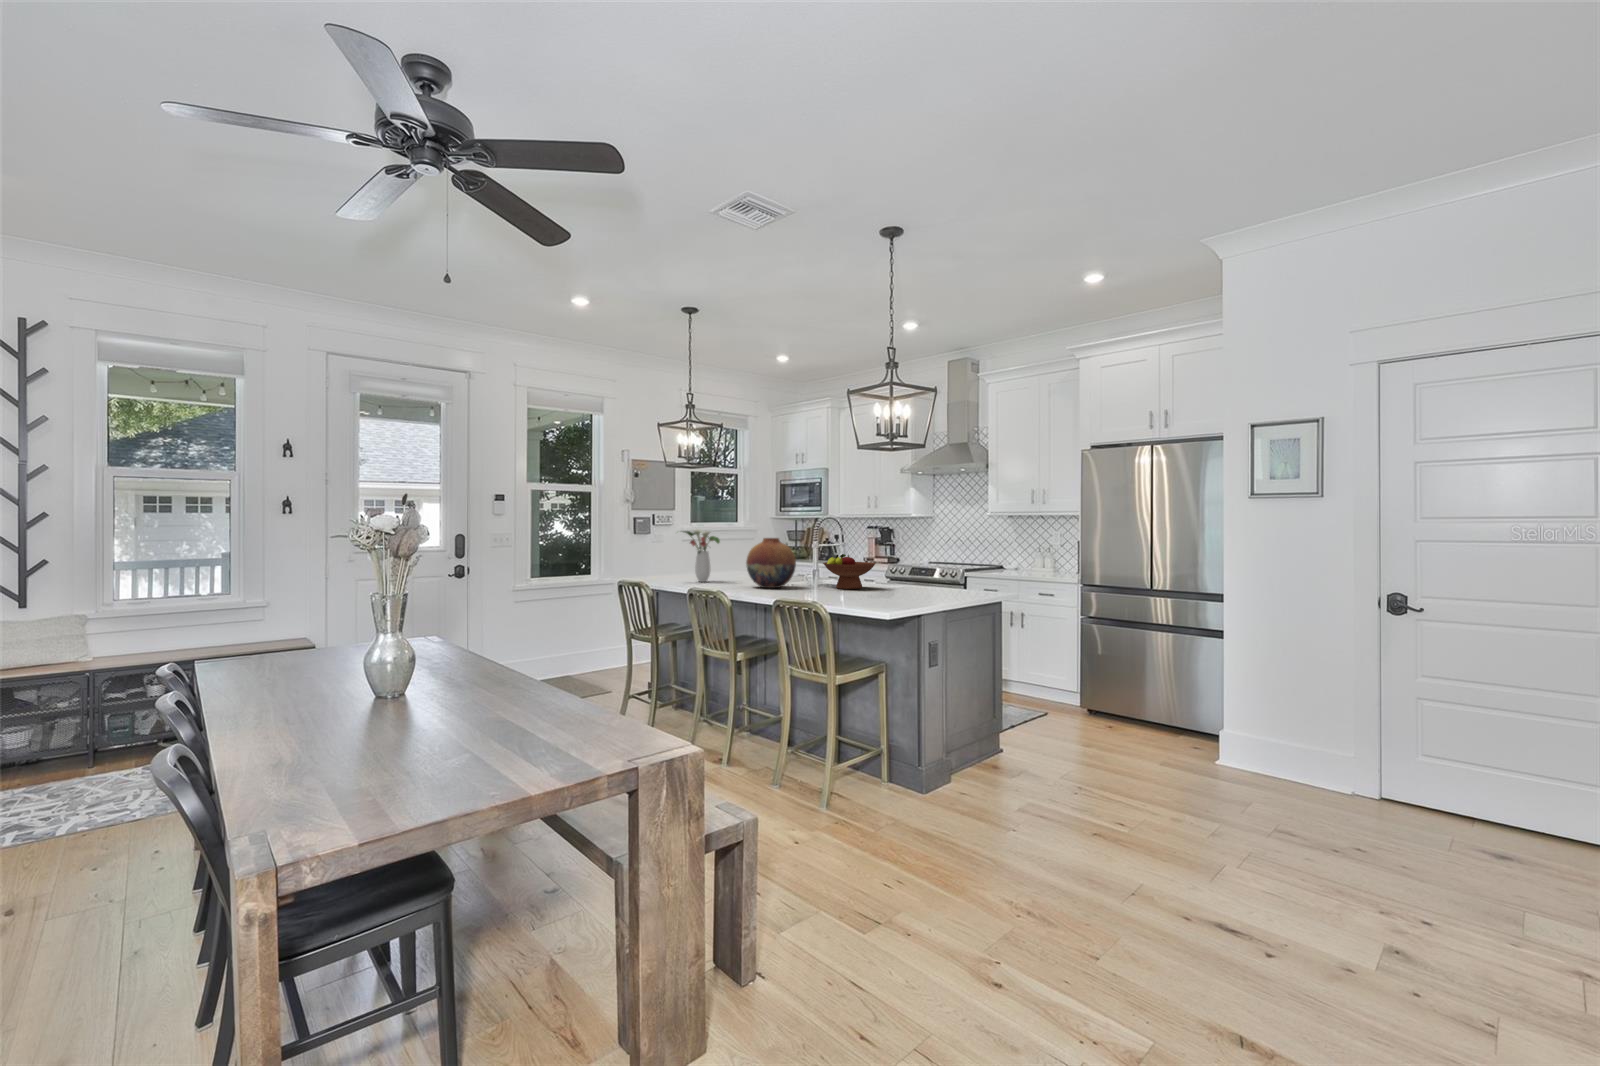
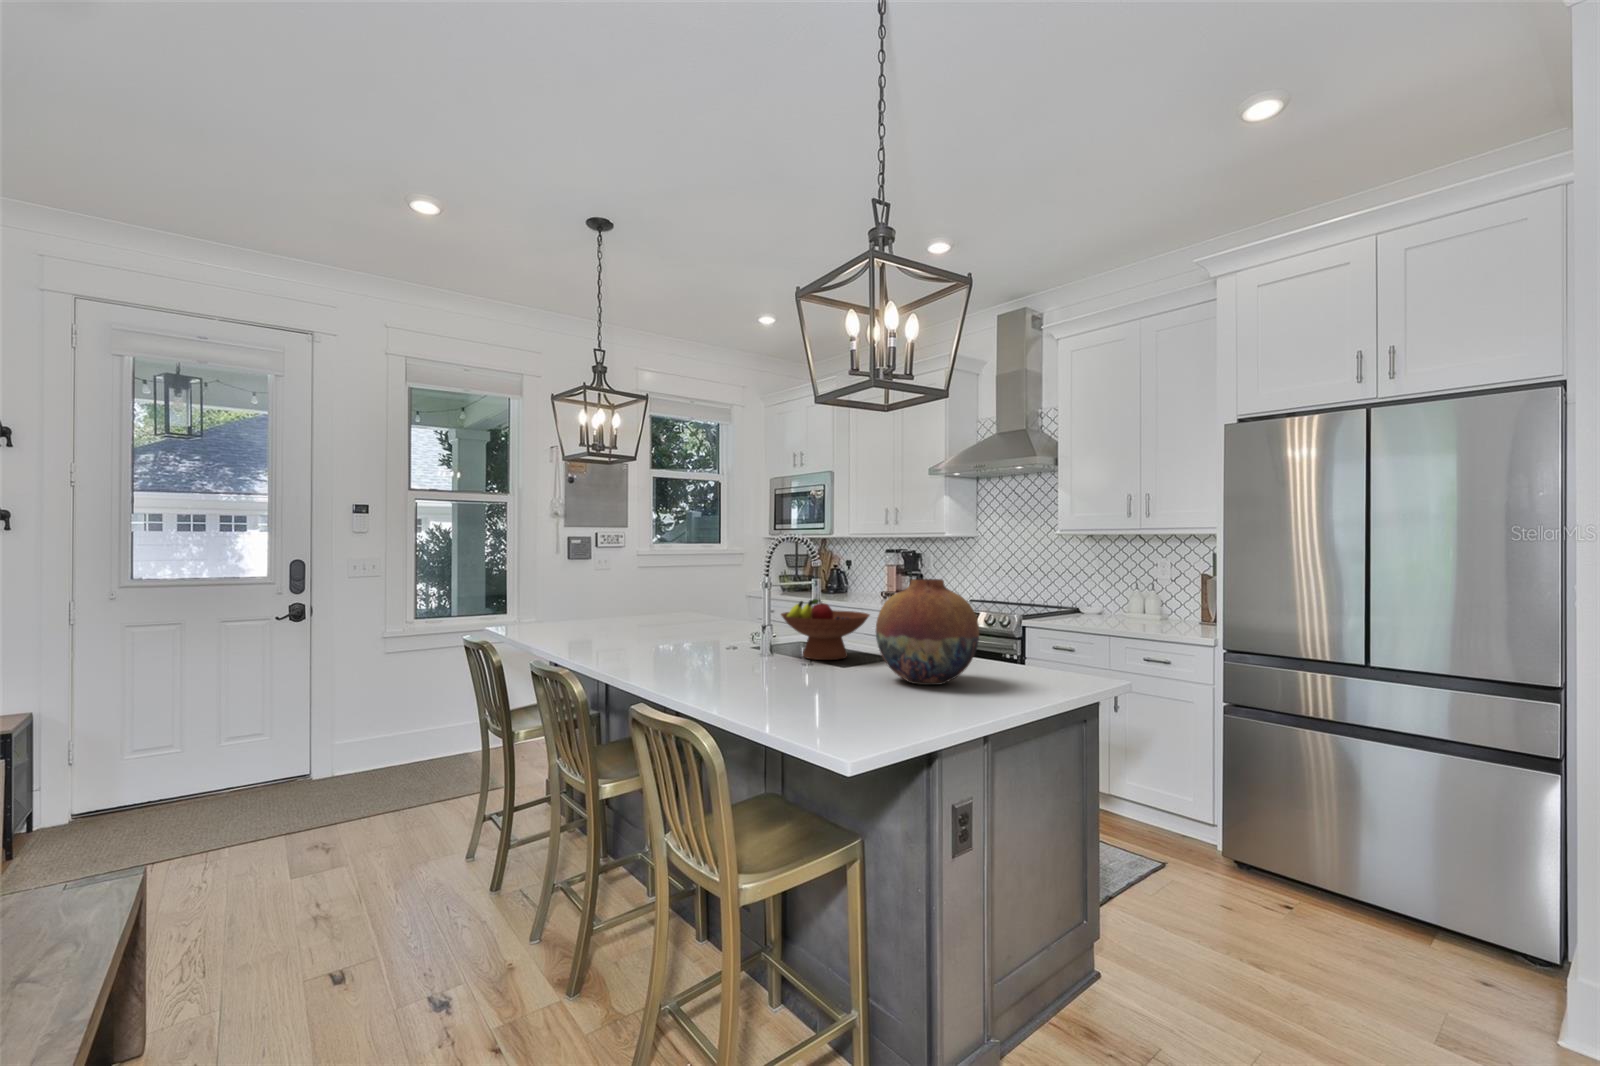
flower arrangement: present [684,529,720,582] -> none [557,554,624,638]
vase: present [746,538,796,588] -> present [876,579,979,685]

